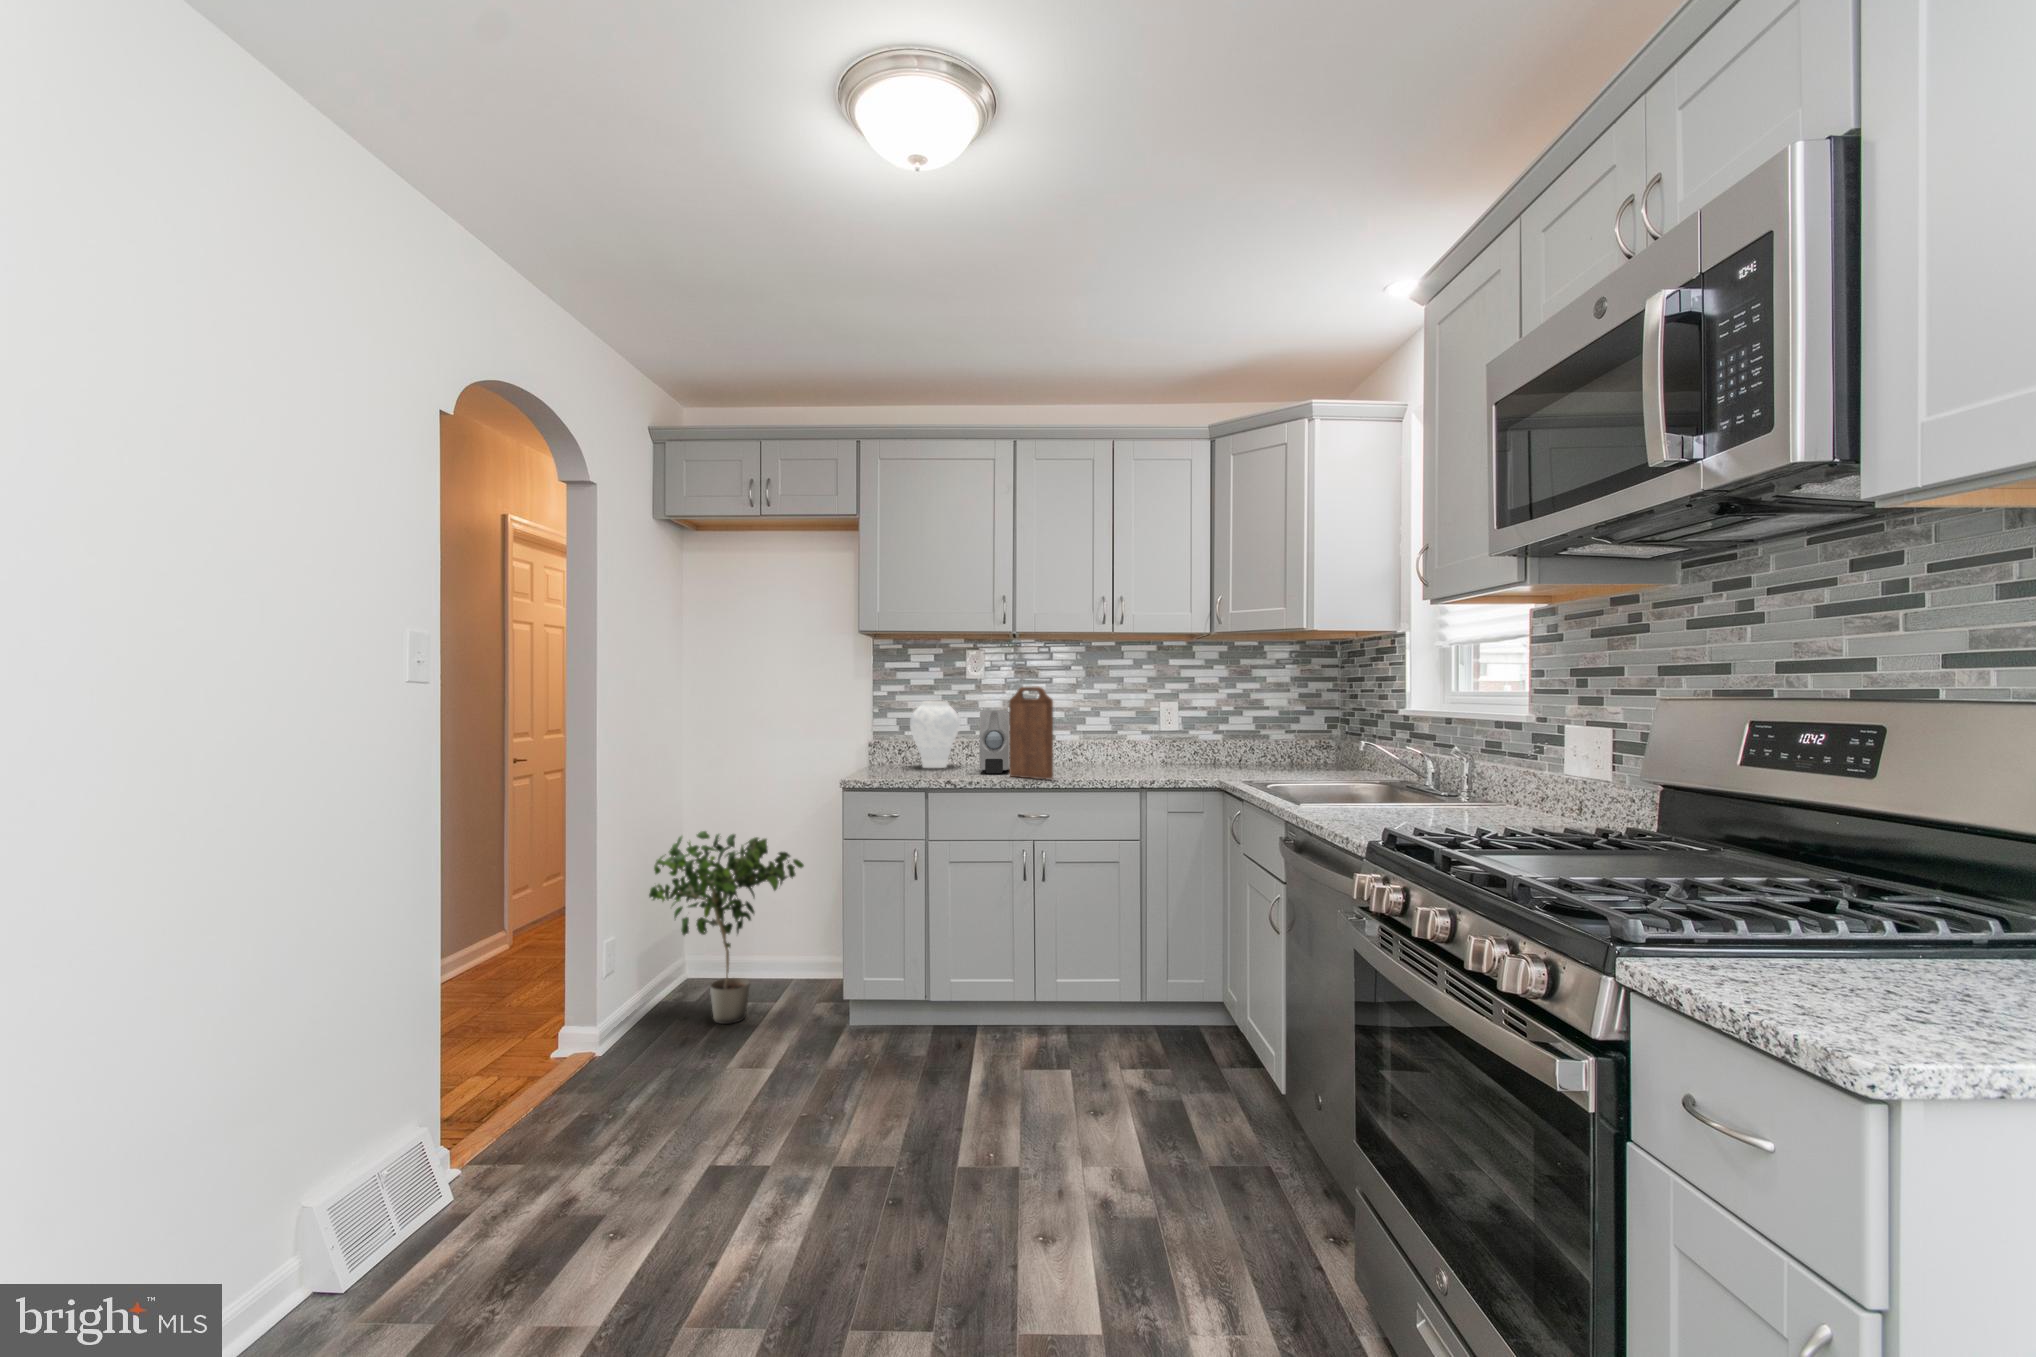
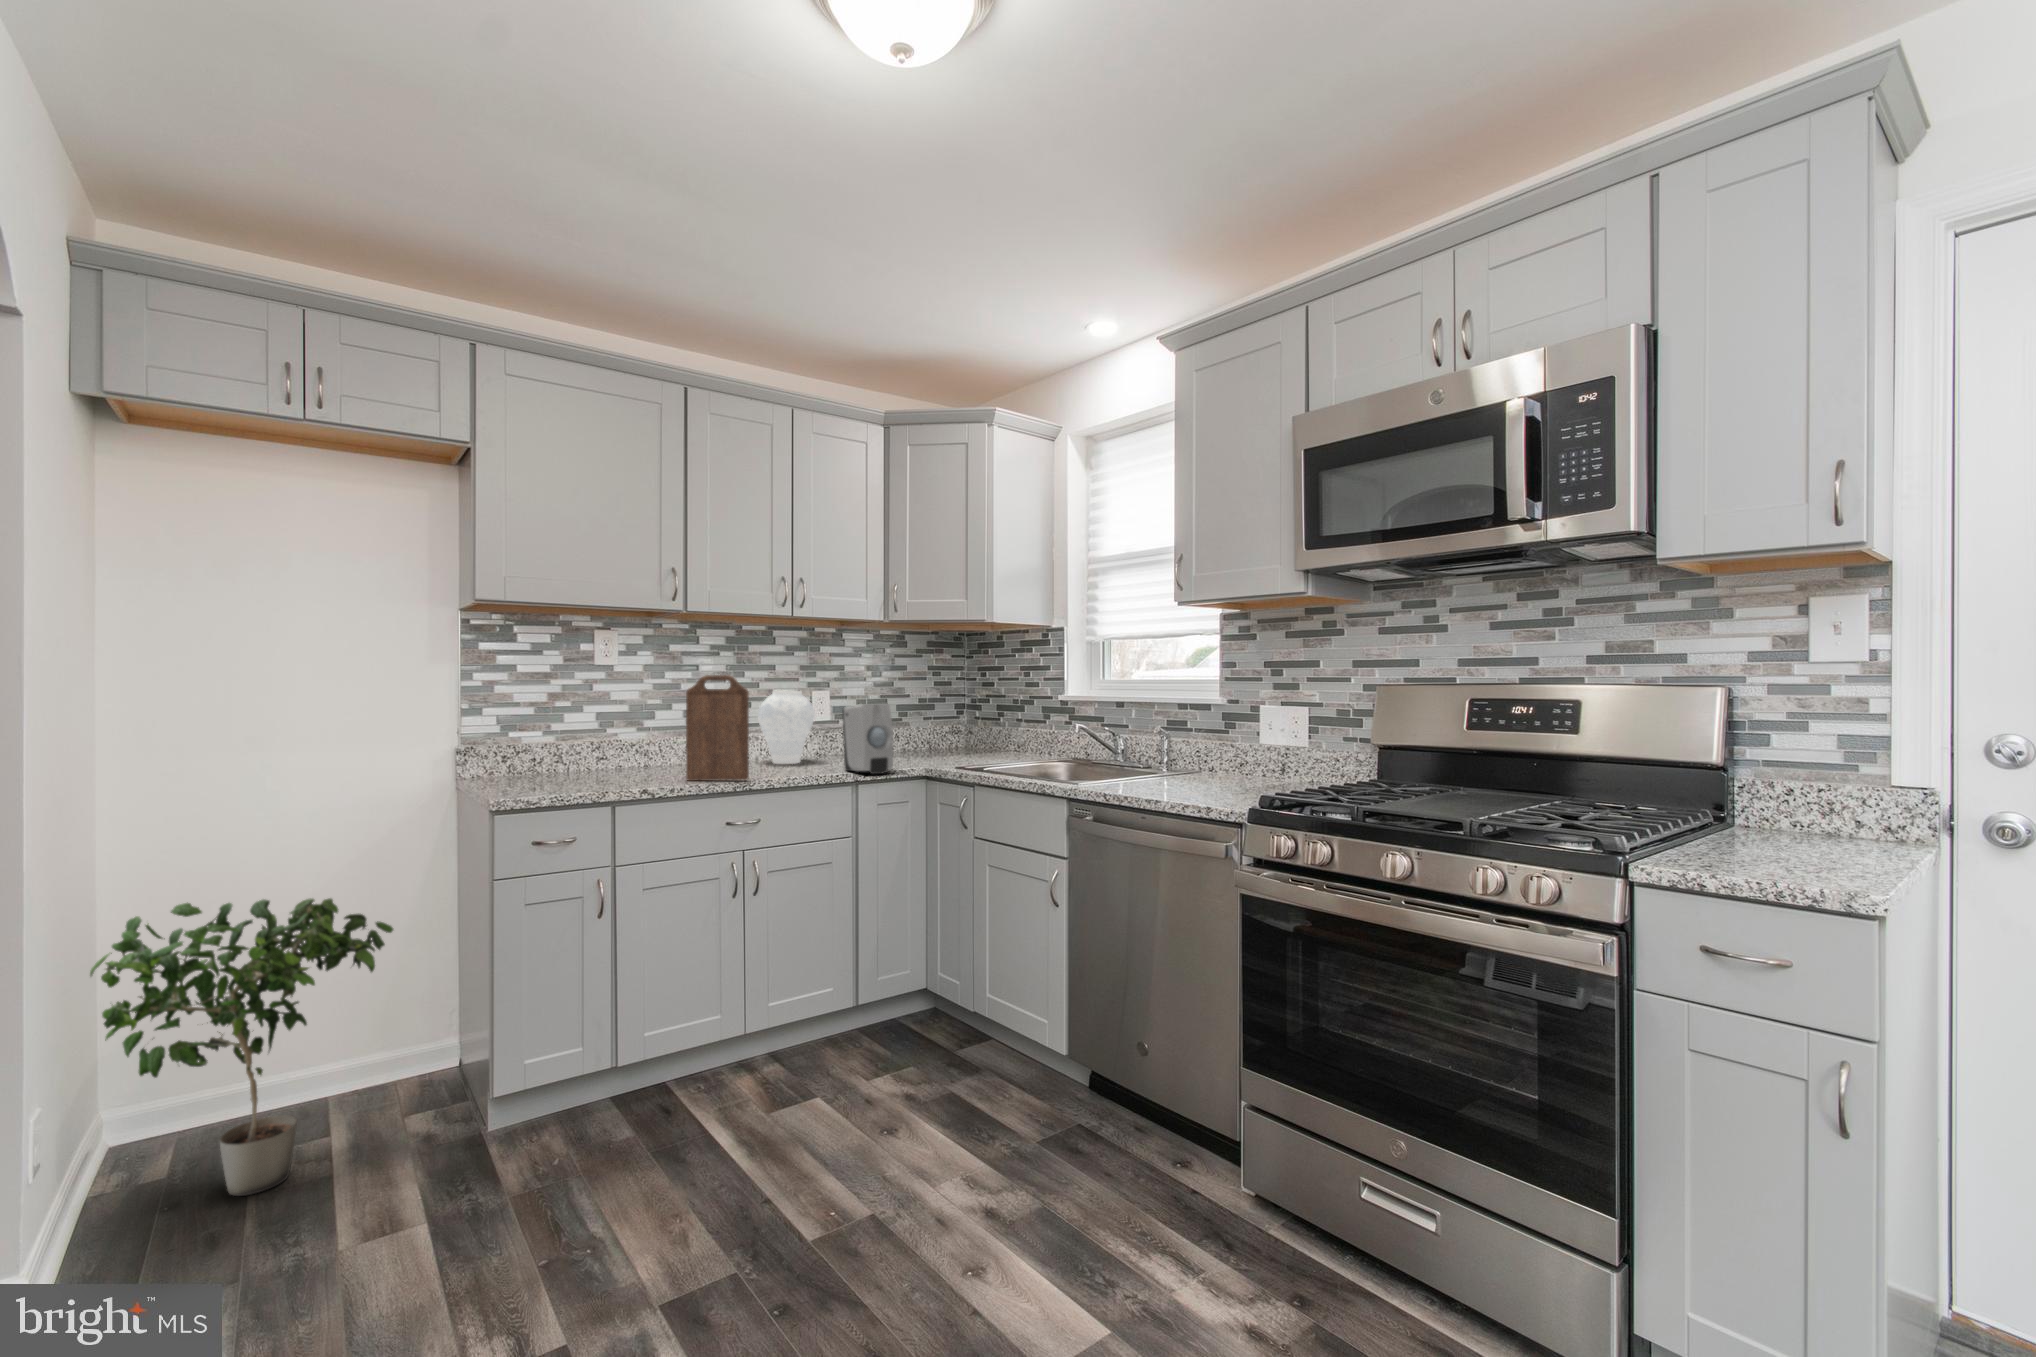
vase: present [910,701,960,768] -> present [758,690,815,764]
soap dispenser: present [980,710,1009,773] -> present [842,703,893,774]

